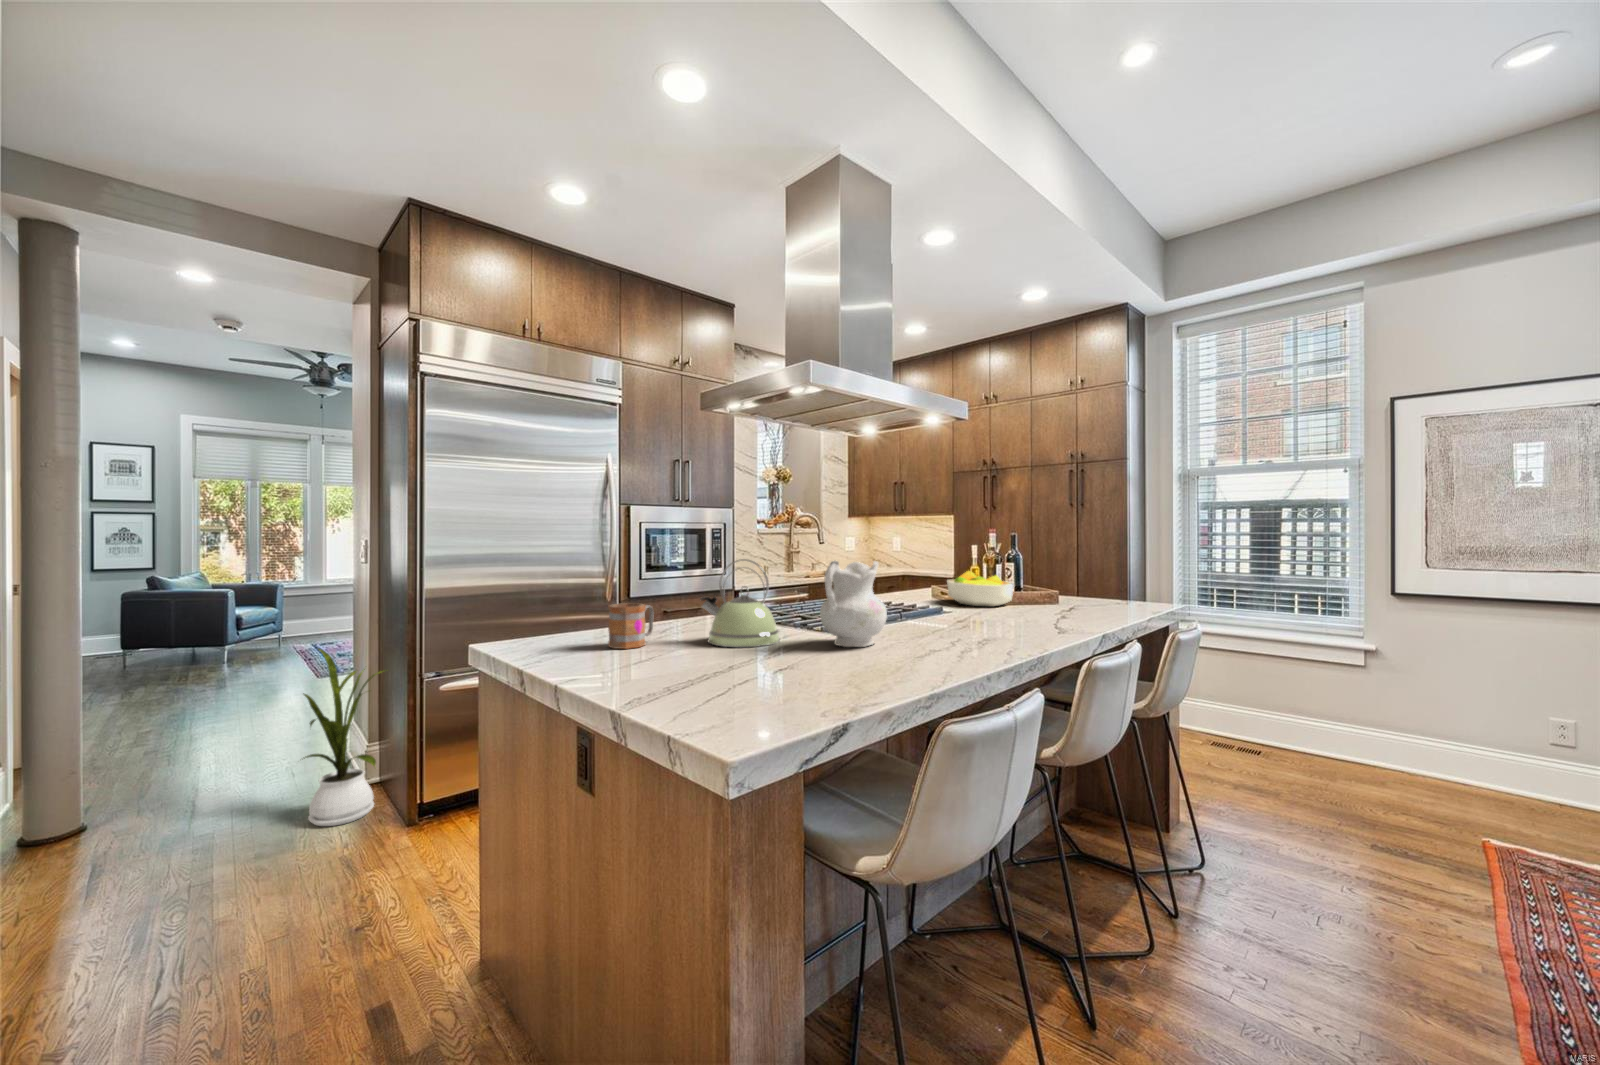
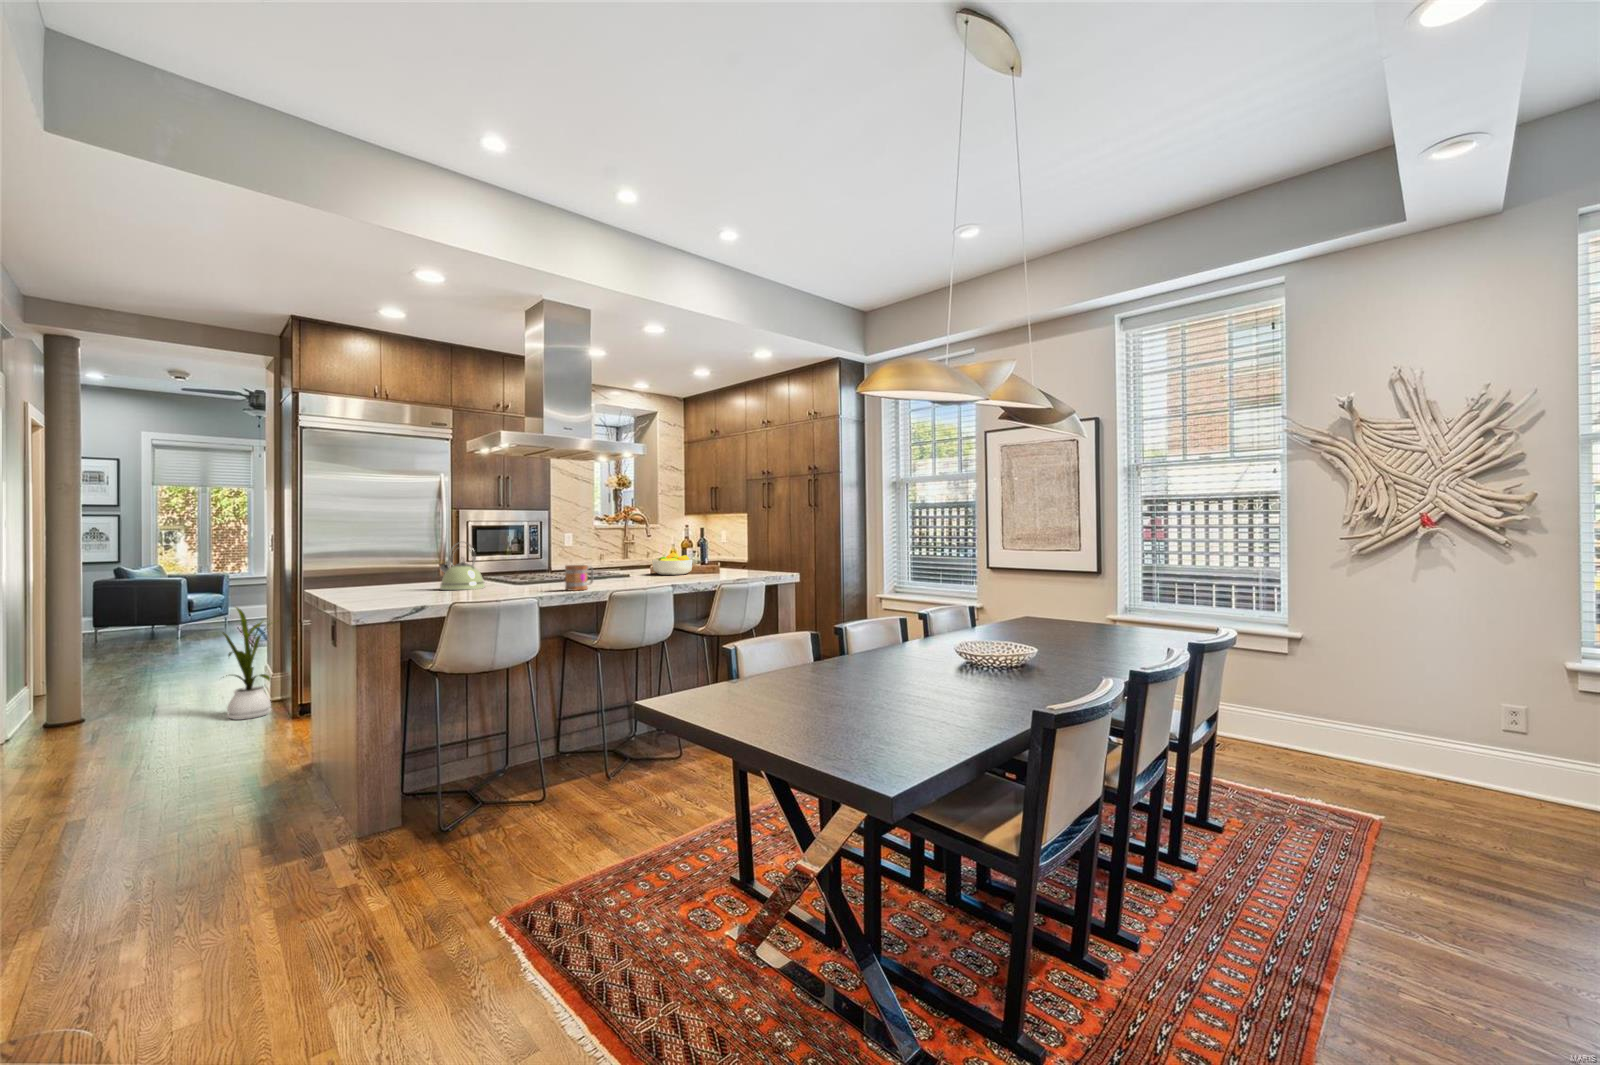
ceramic pitcher: present [820,561,887,647] -> none [492,541,537,589]
mug: present [608,603,654,649] -> present [565,565,594,591]

